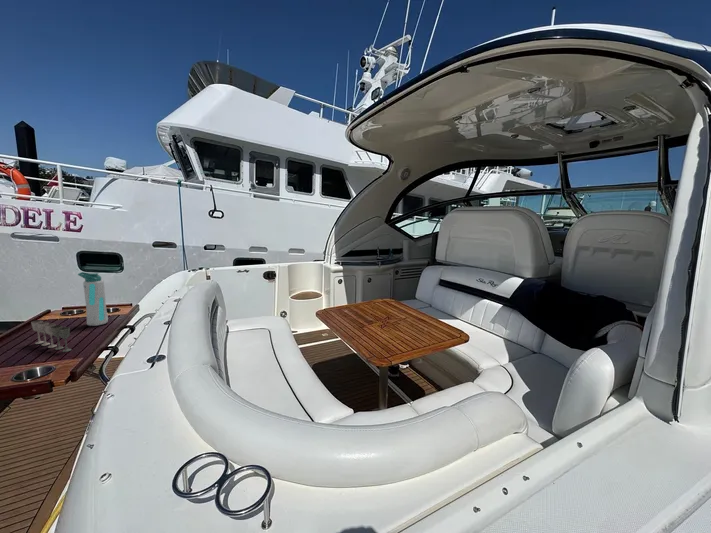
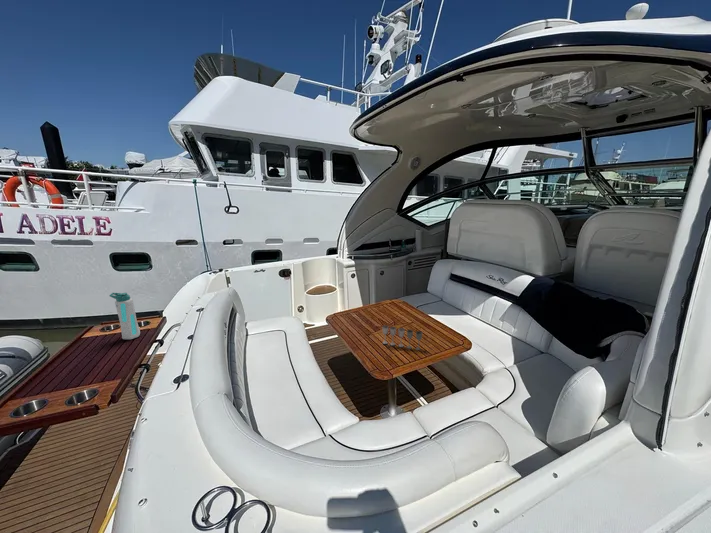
wine glass: present [31,320,71,352] -> present [383,325,422,350]

